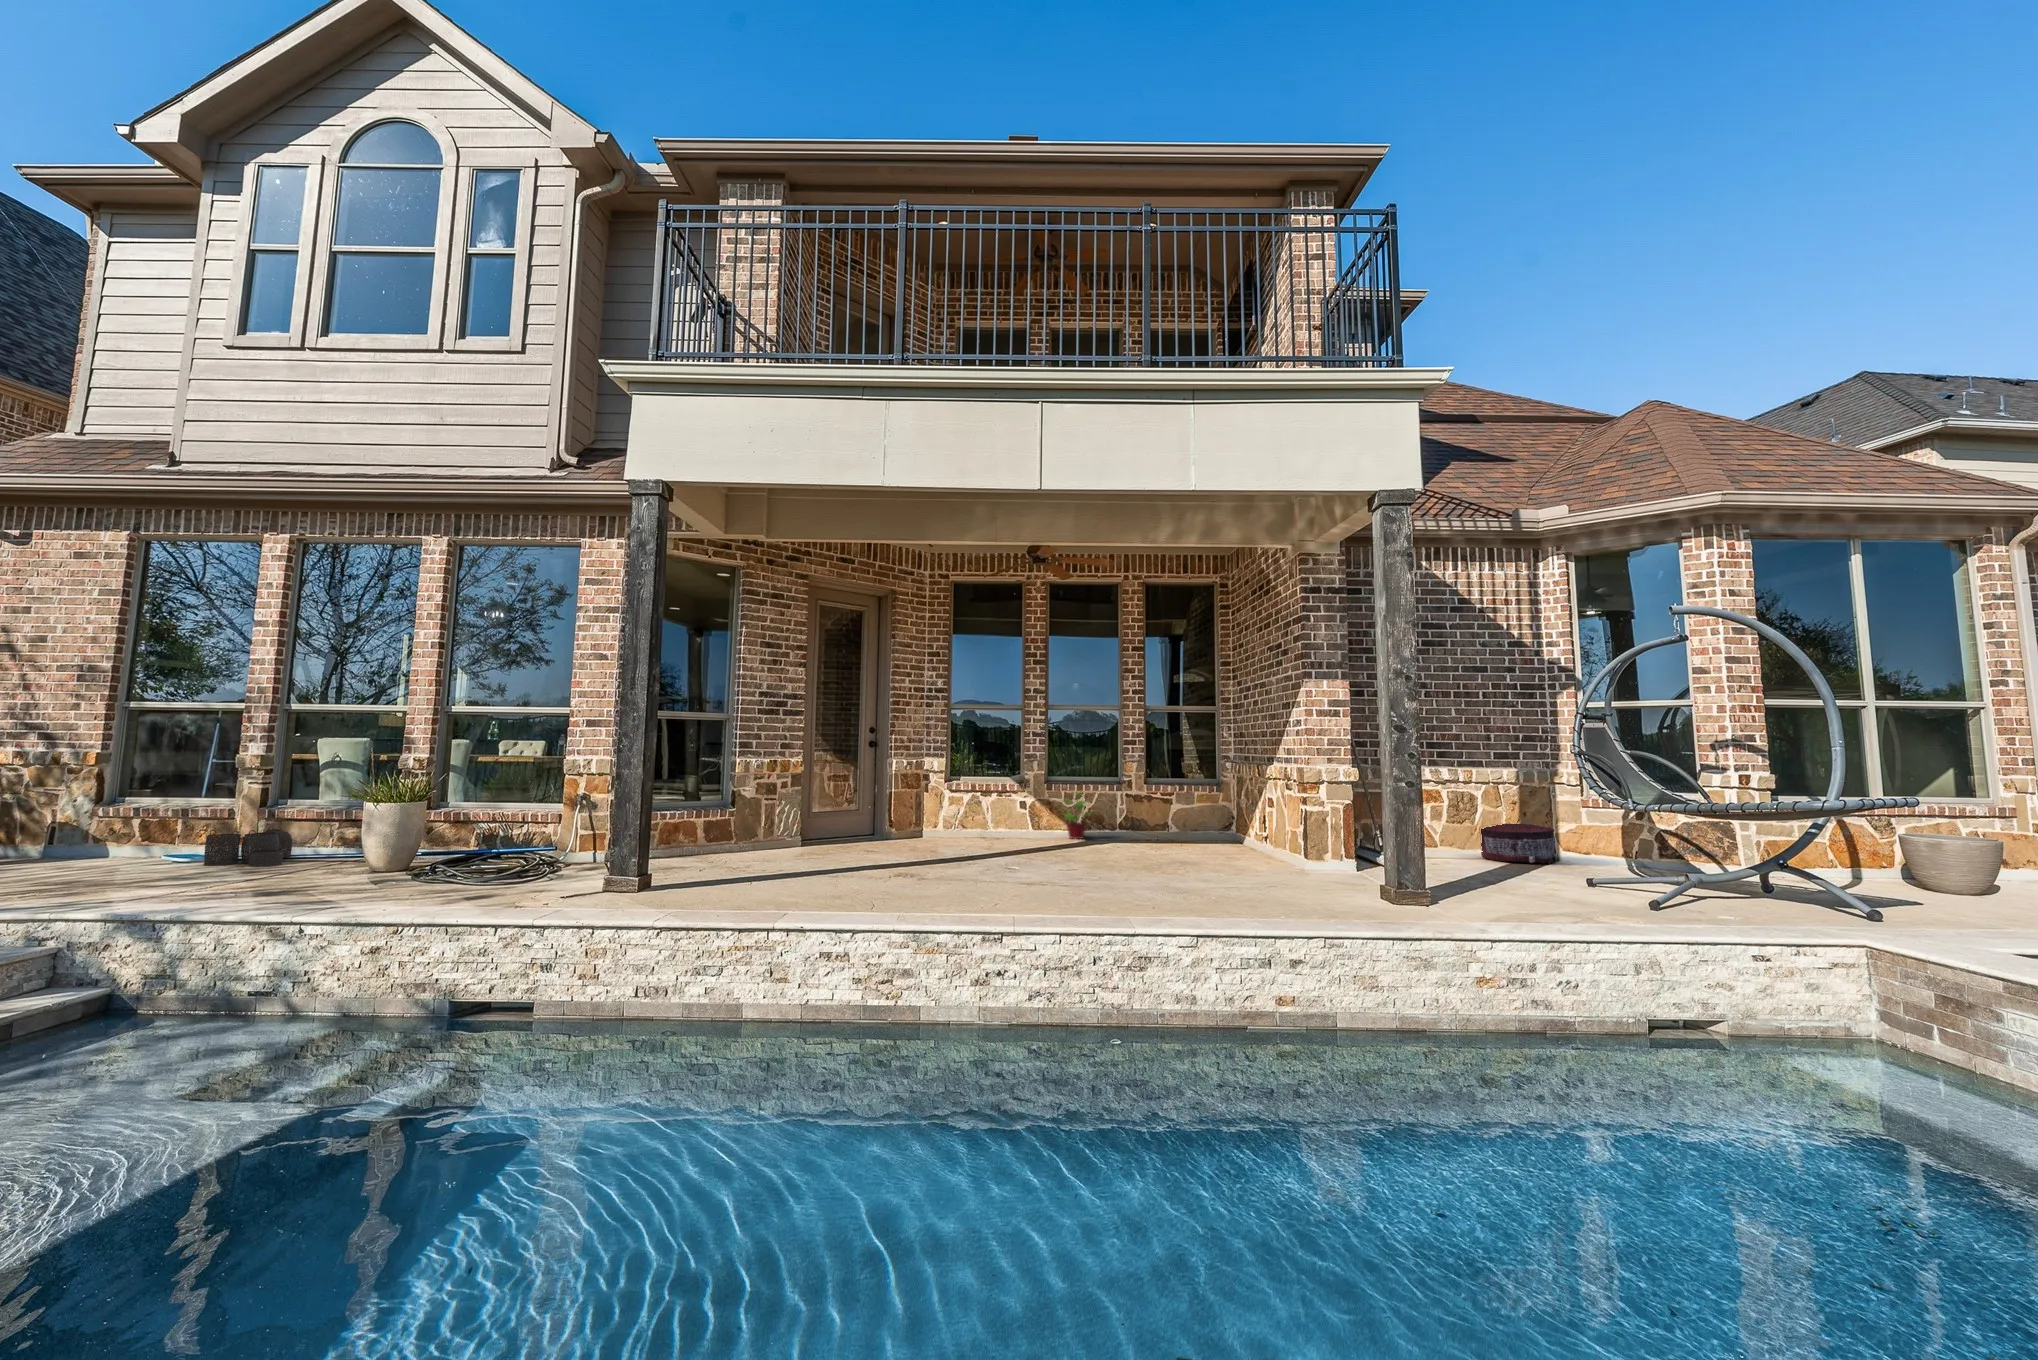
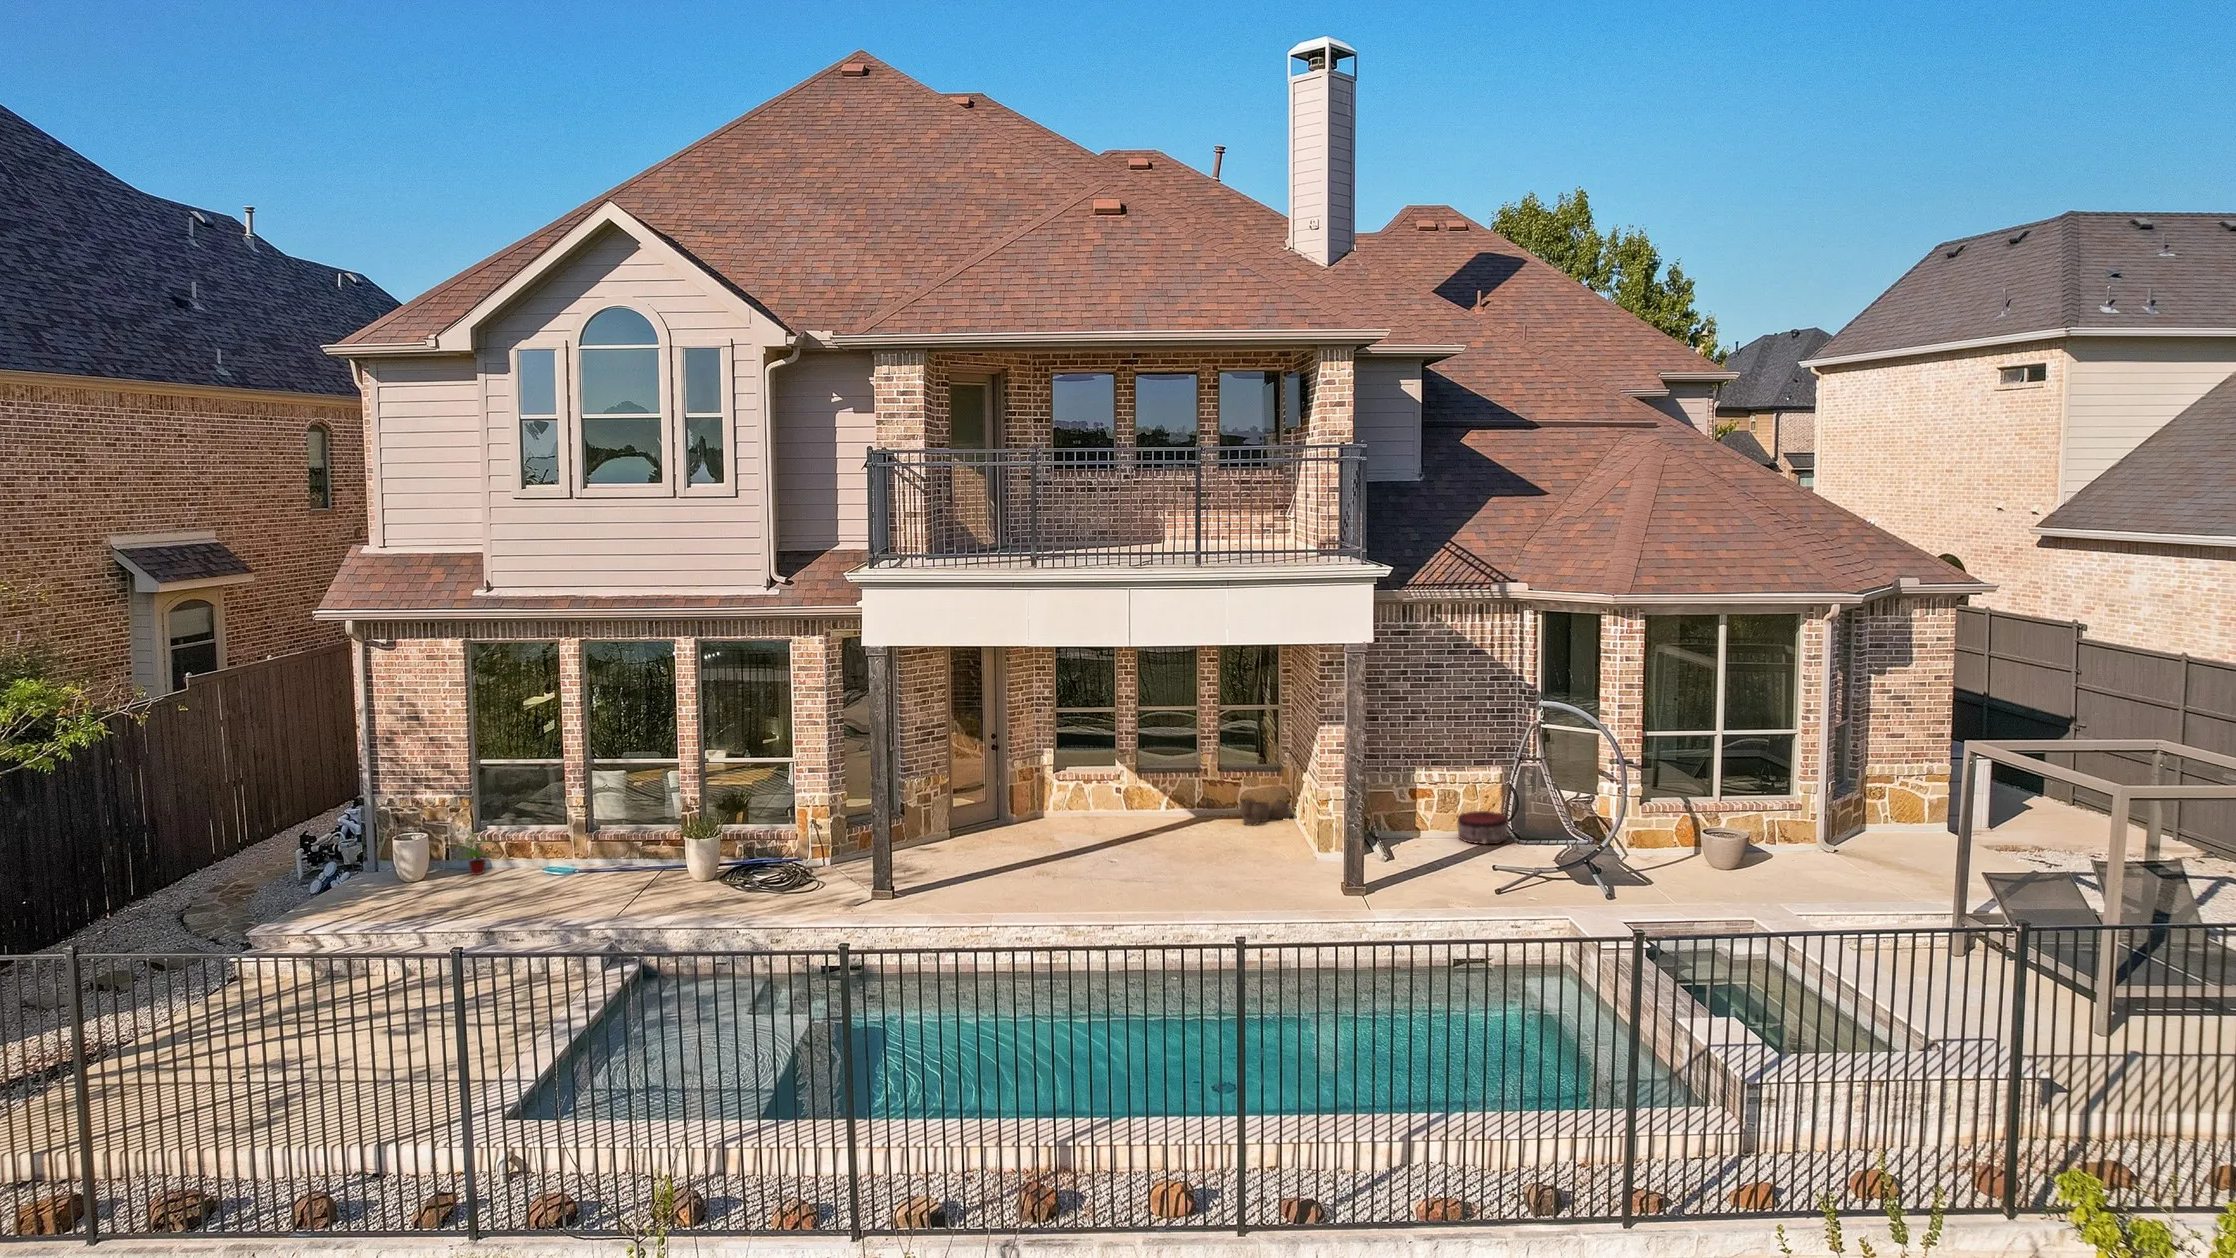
potted plant: present [1065,794,1088,839] -> present [461,833,488,875]
woven basket: present [204,826,292,867] -> present [1240,798,1289,826]

